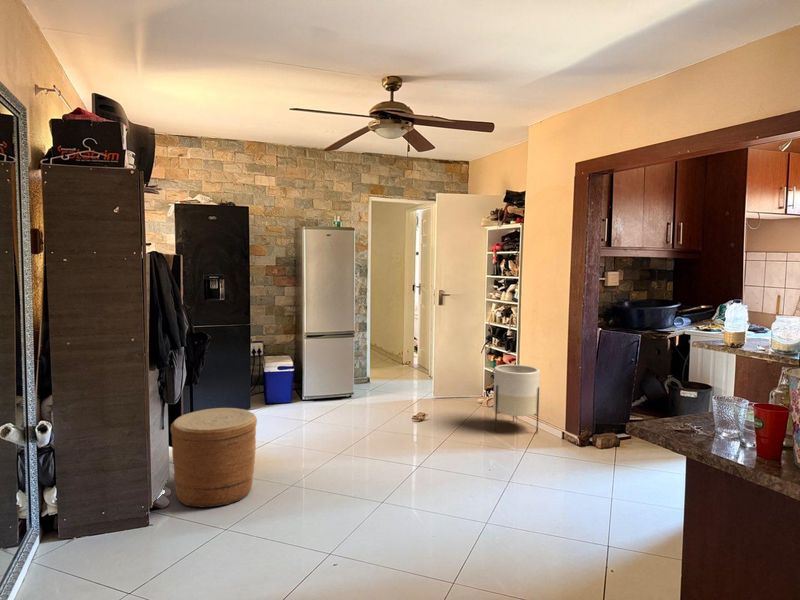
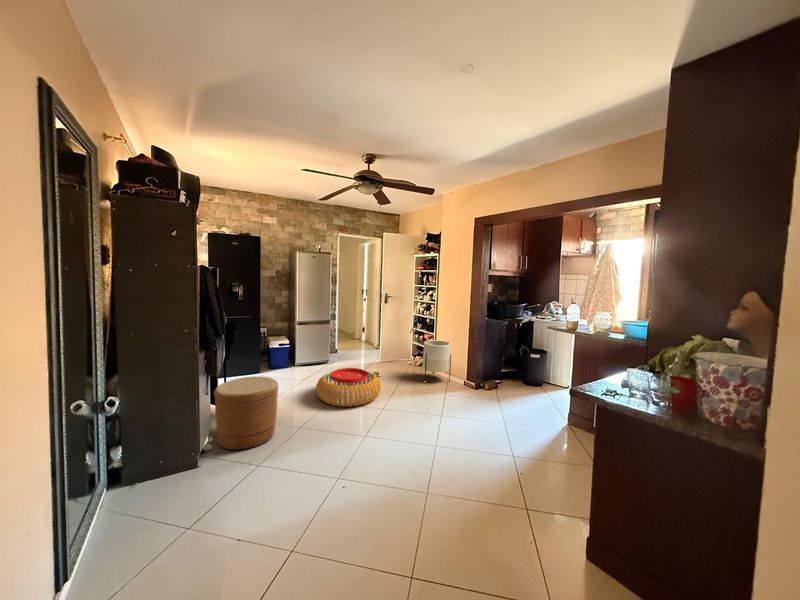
pouf: none [320,404,418,461] -> present [316,368,381,407]

